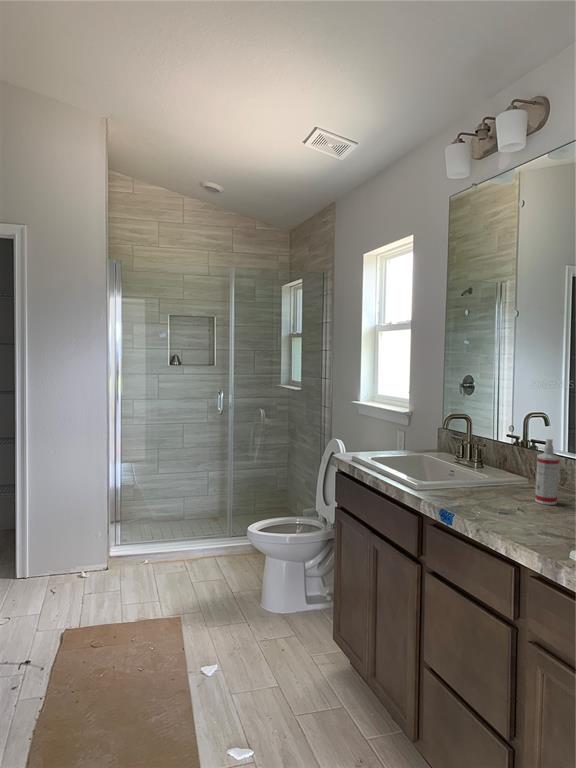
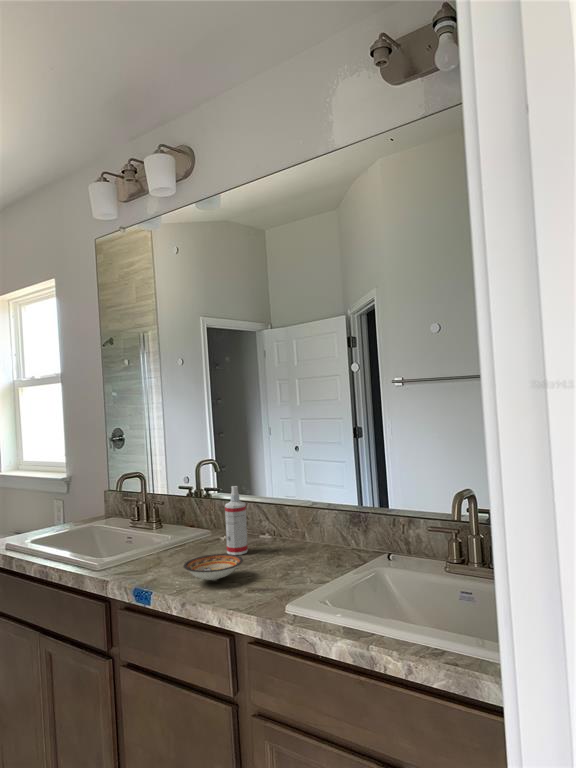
ceramic bowl: none [484,495,543,519] -> present [184,554,243,581]

